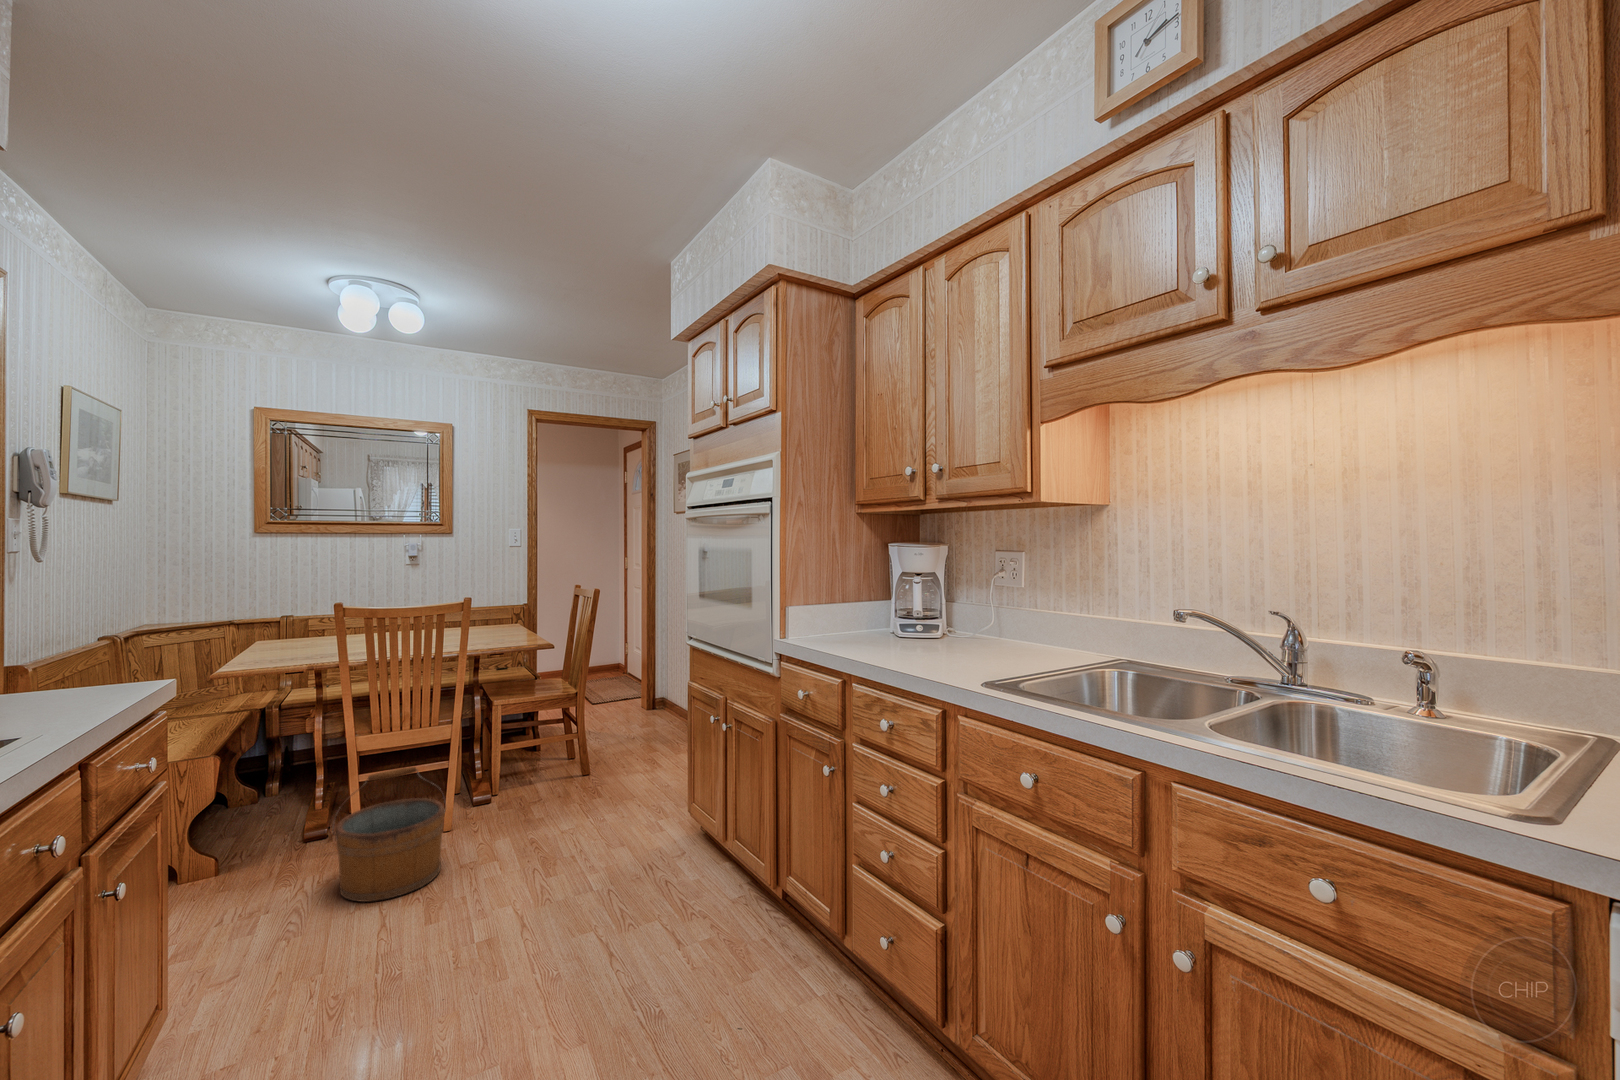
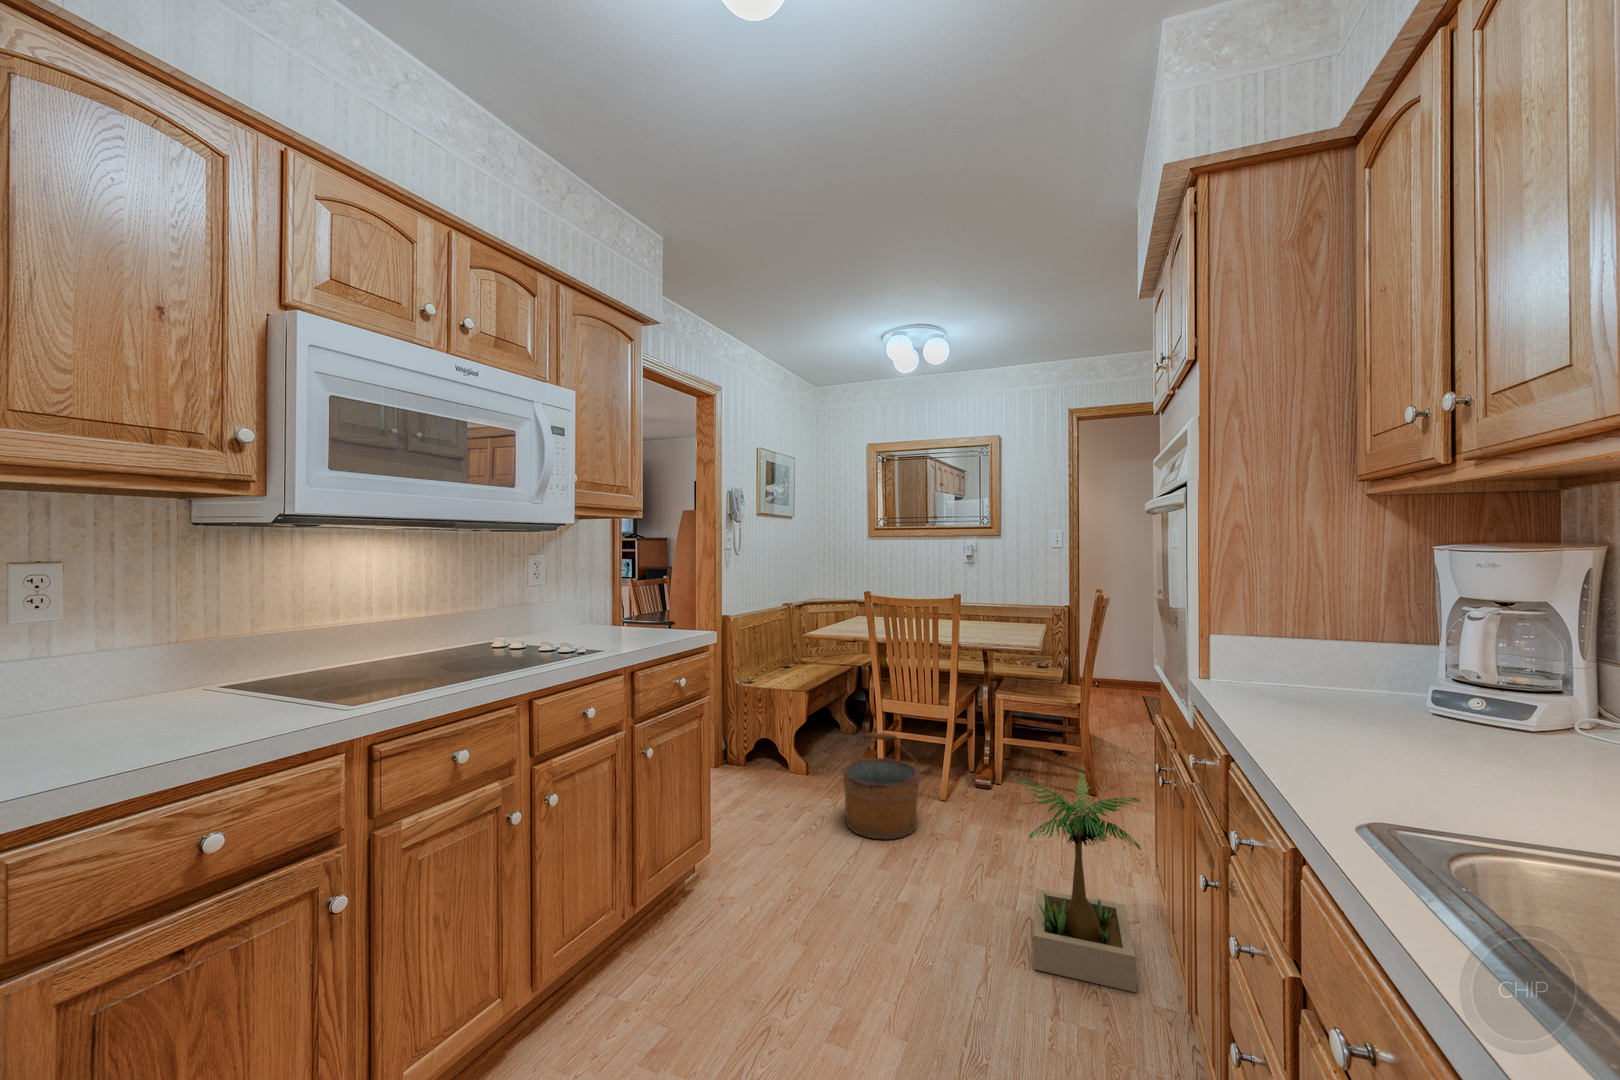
potted plant: none [603,738,720,920] -> present [1019,773,1141,992]

